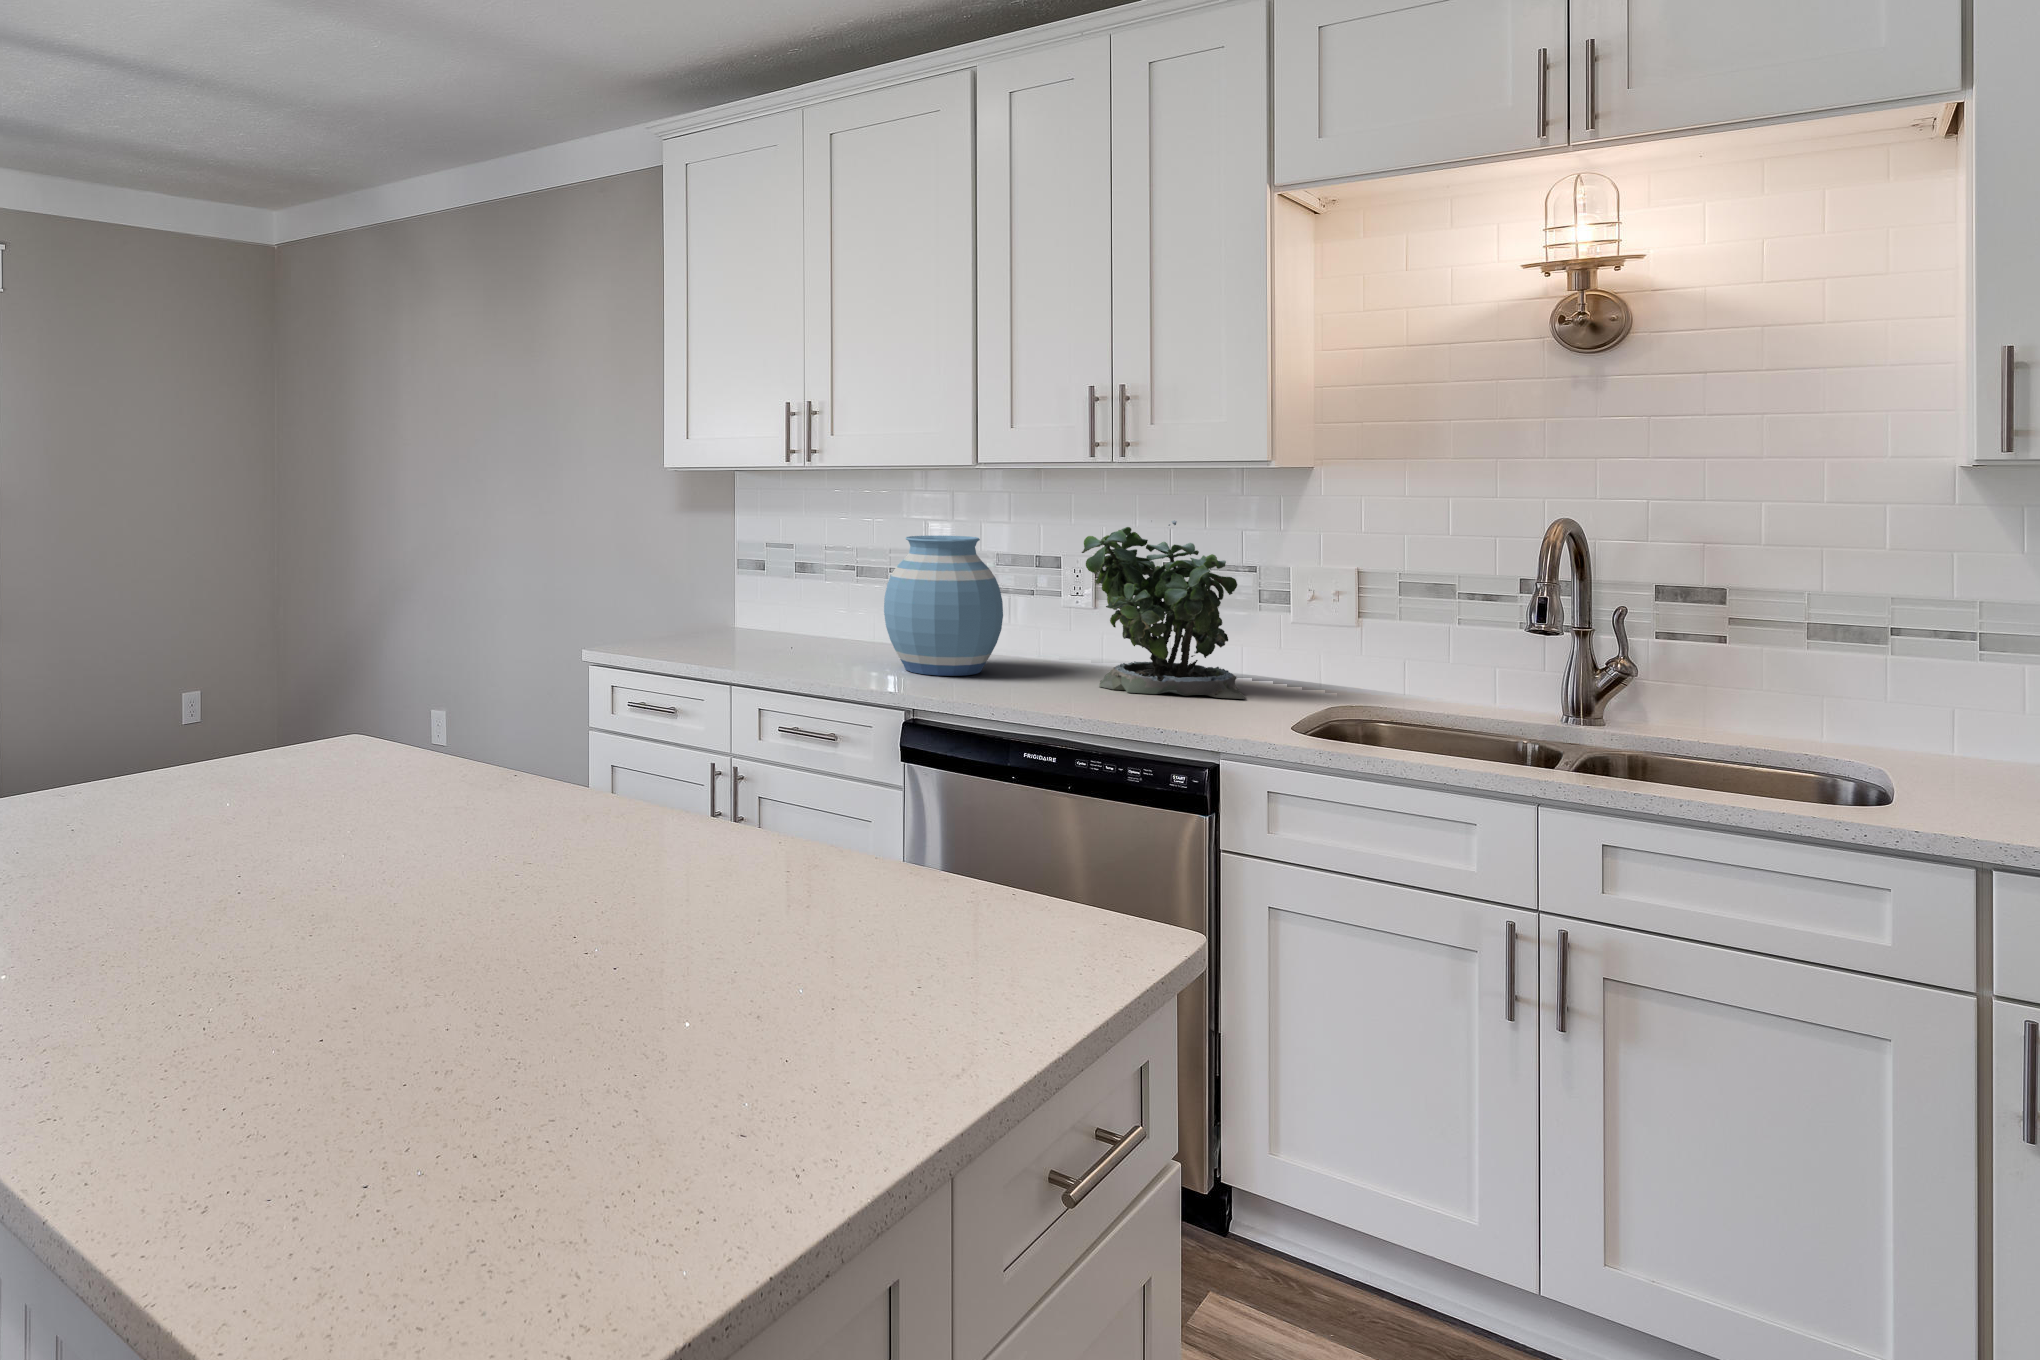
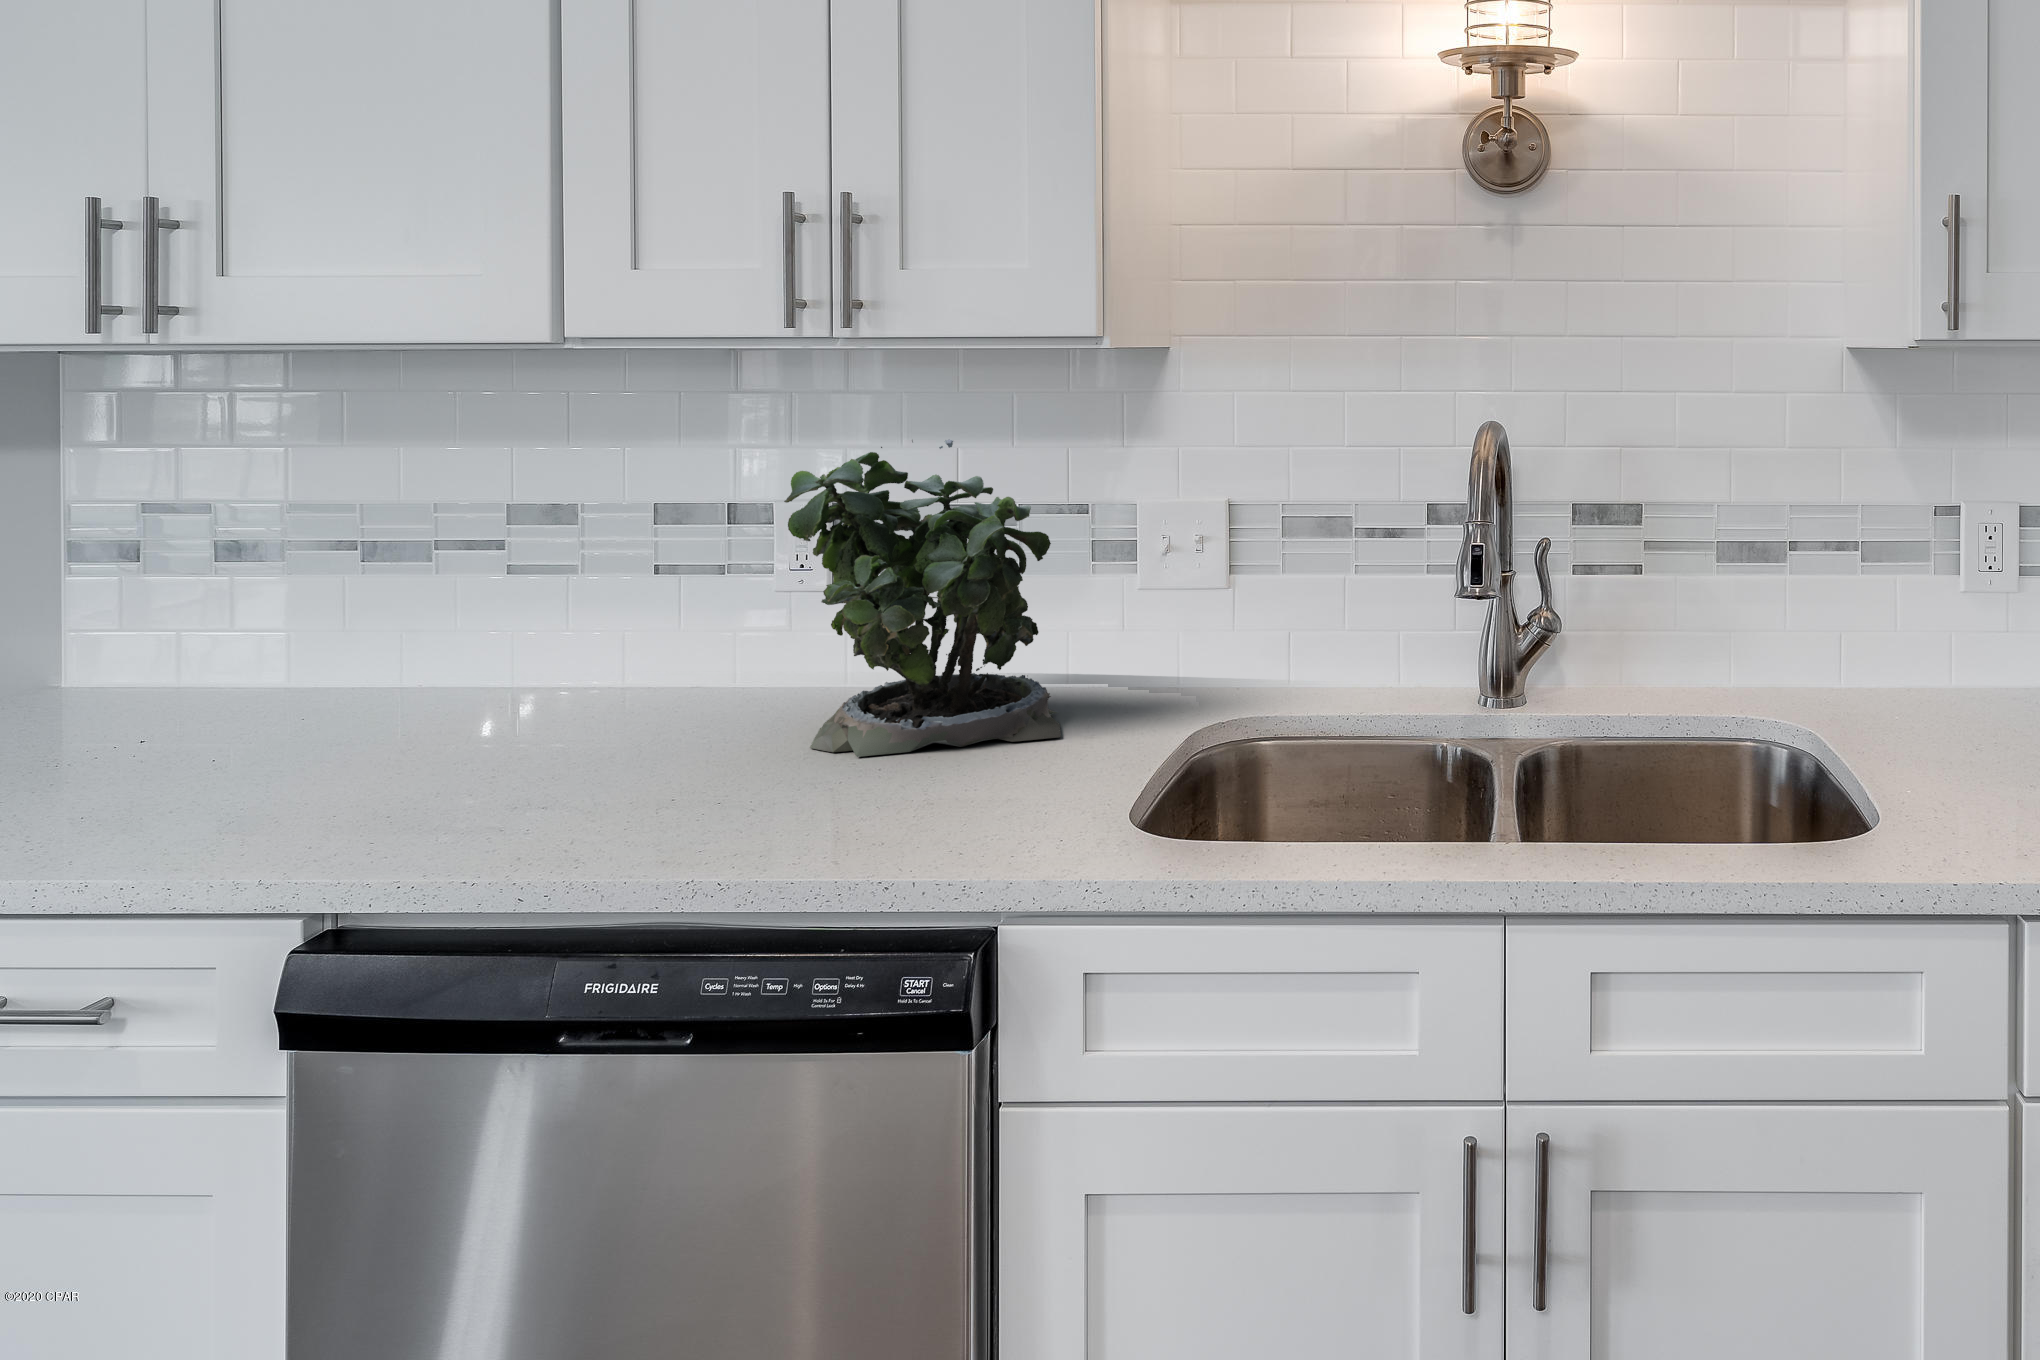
vase: present [884,536,1003,676] -> none [333,480,630,776]

